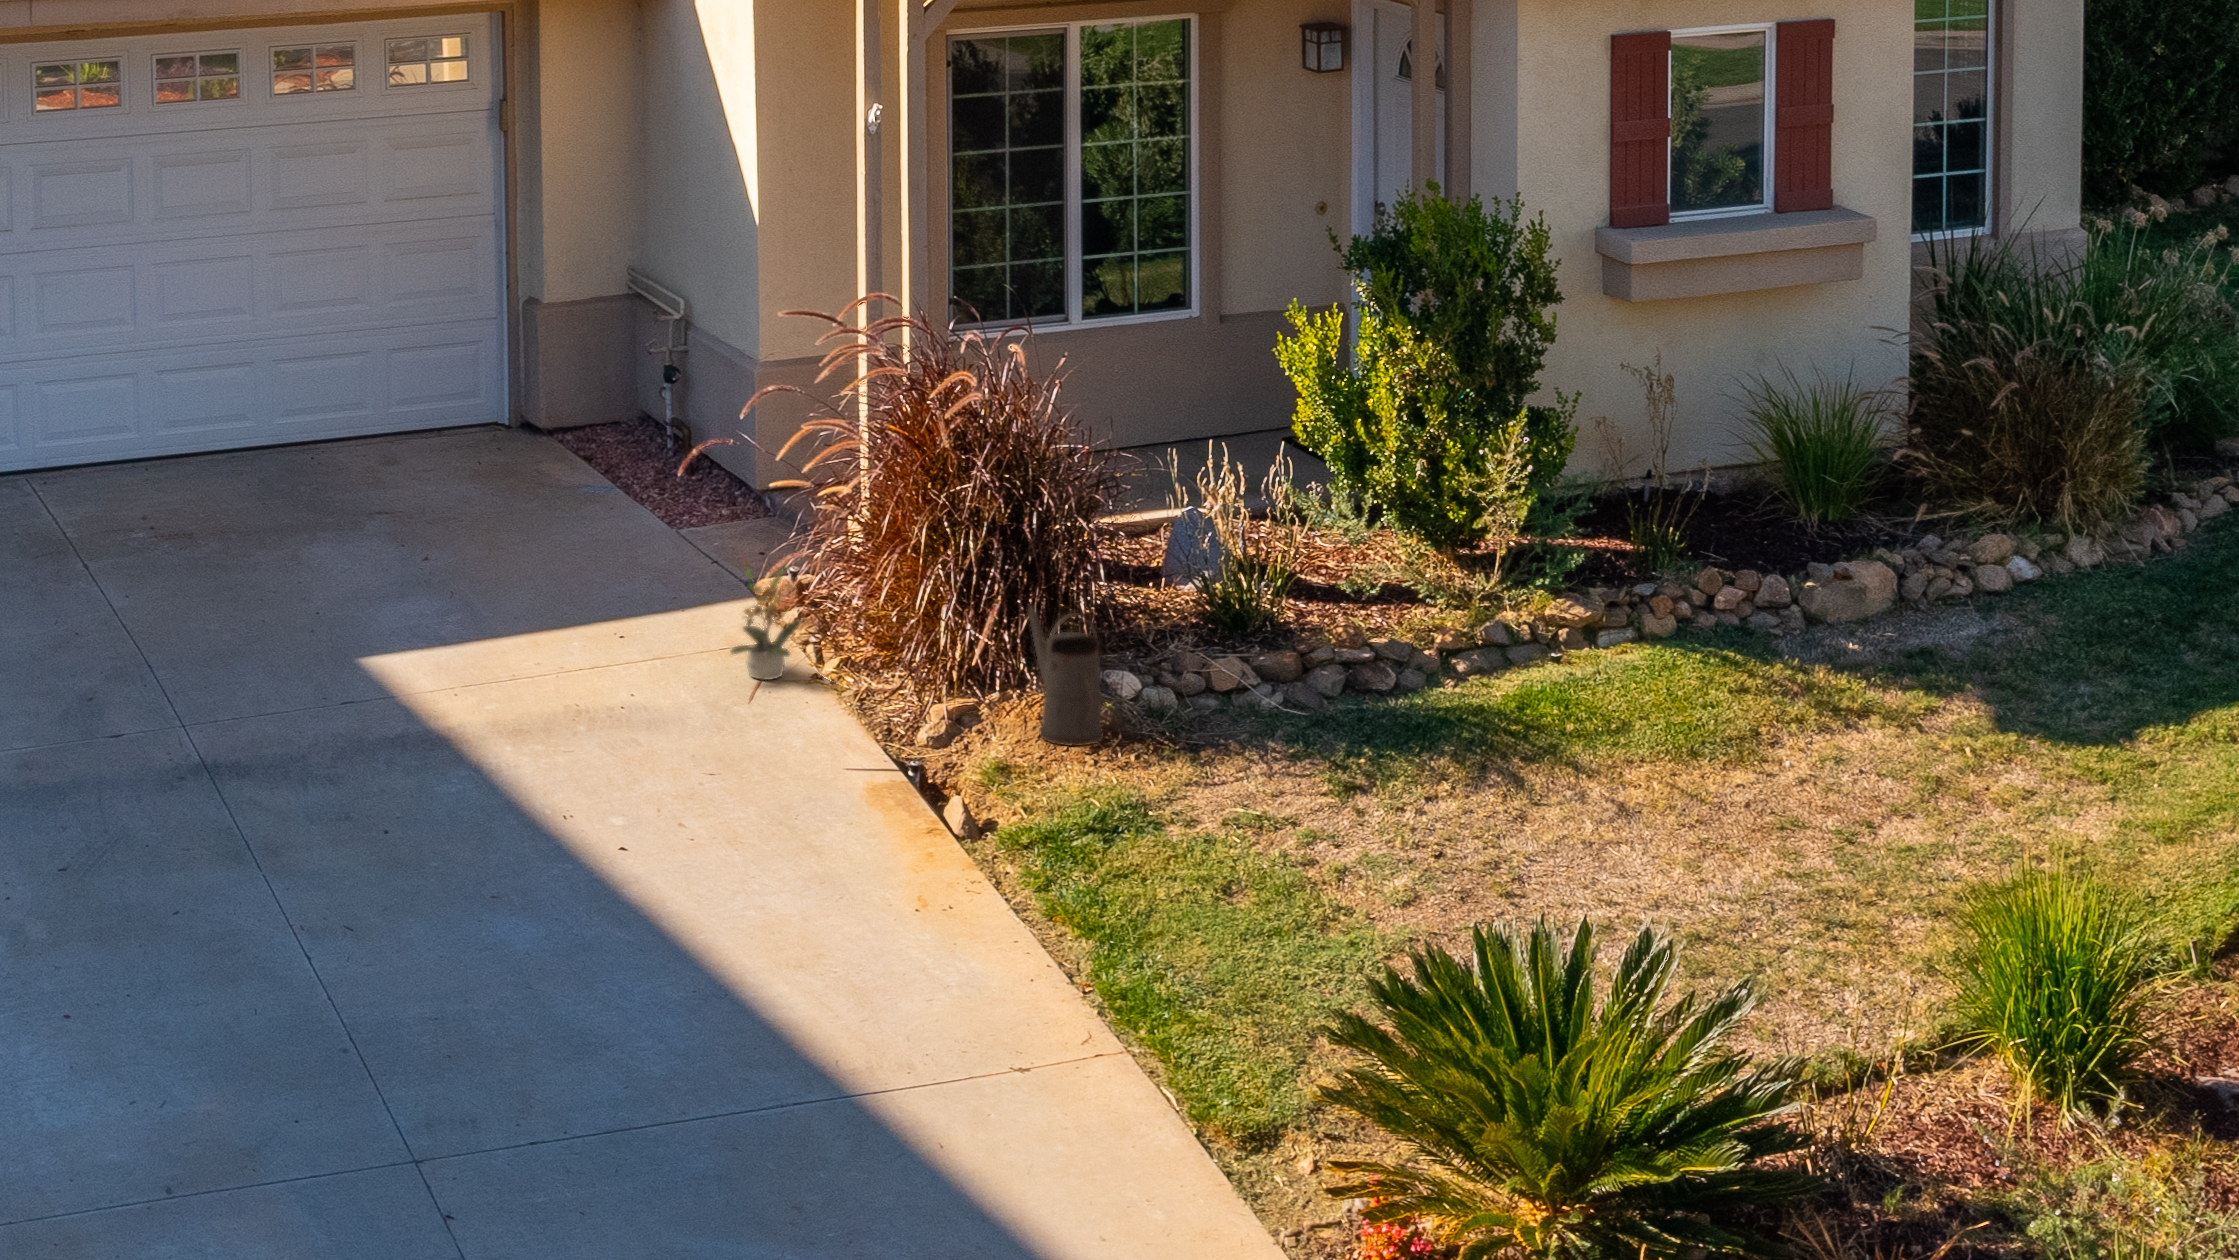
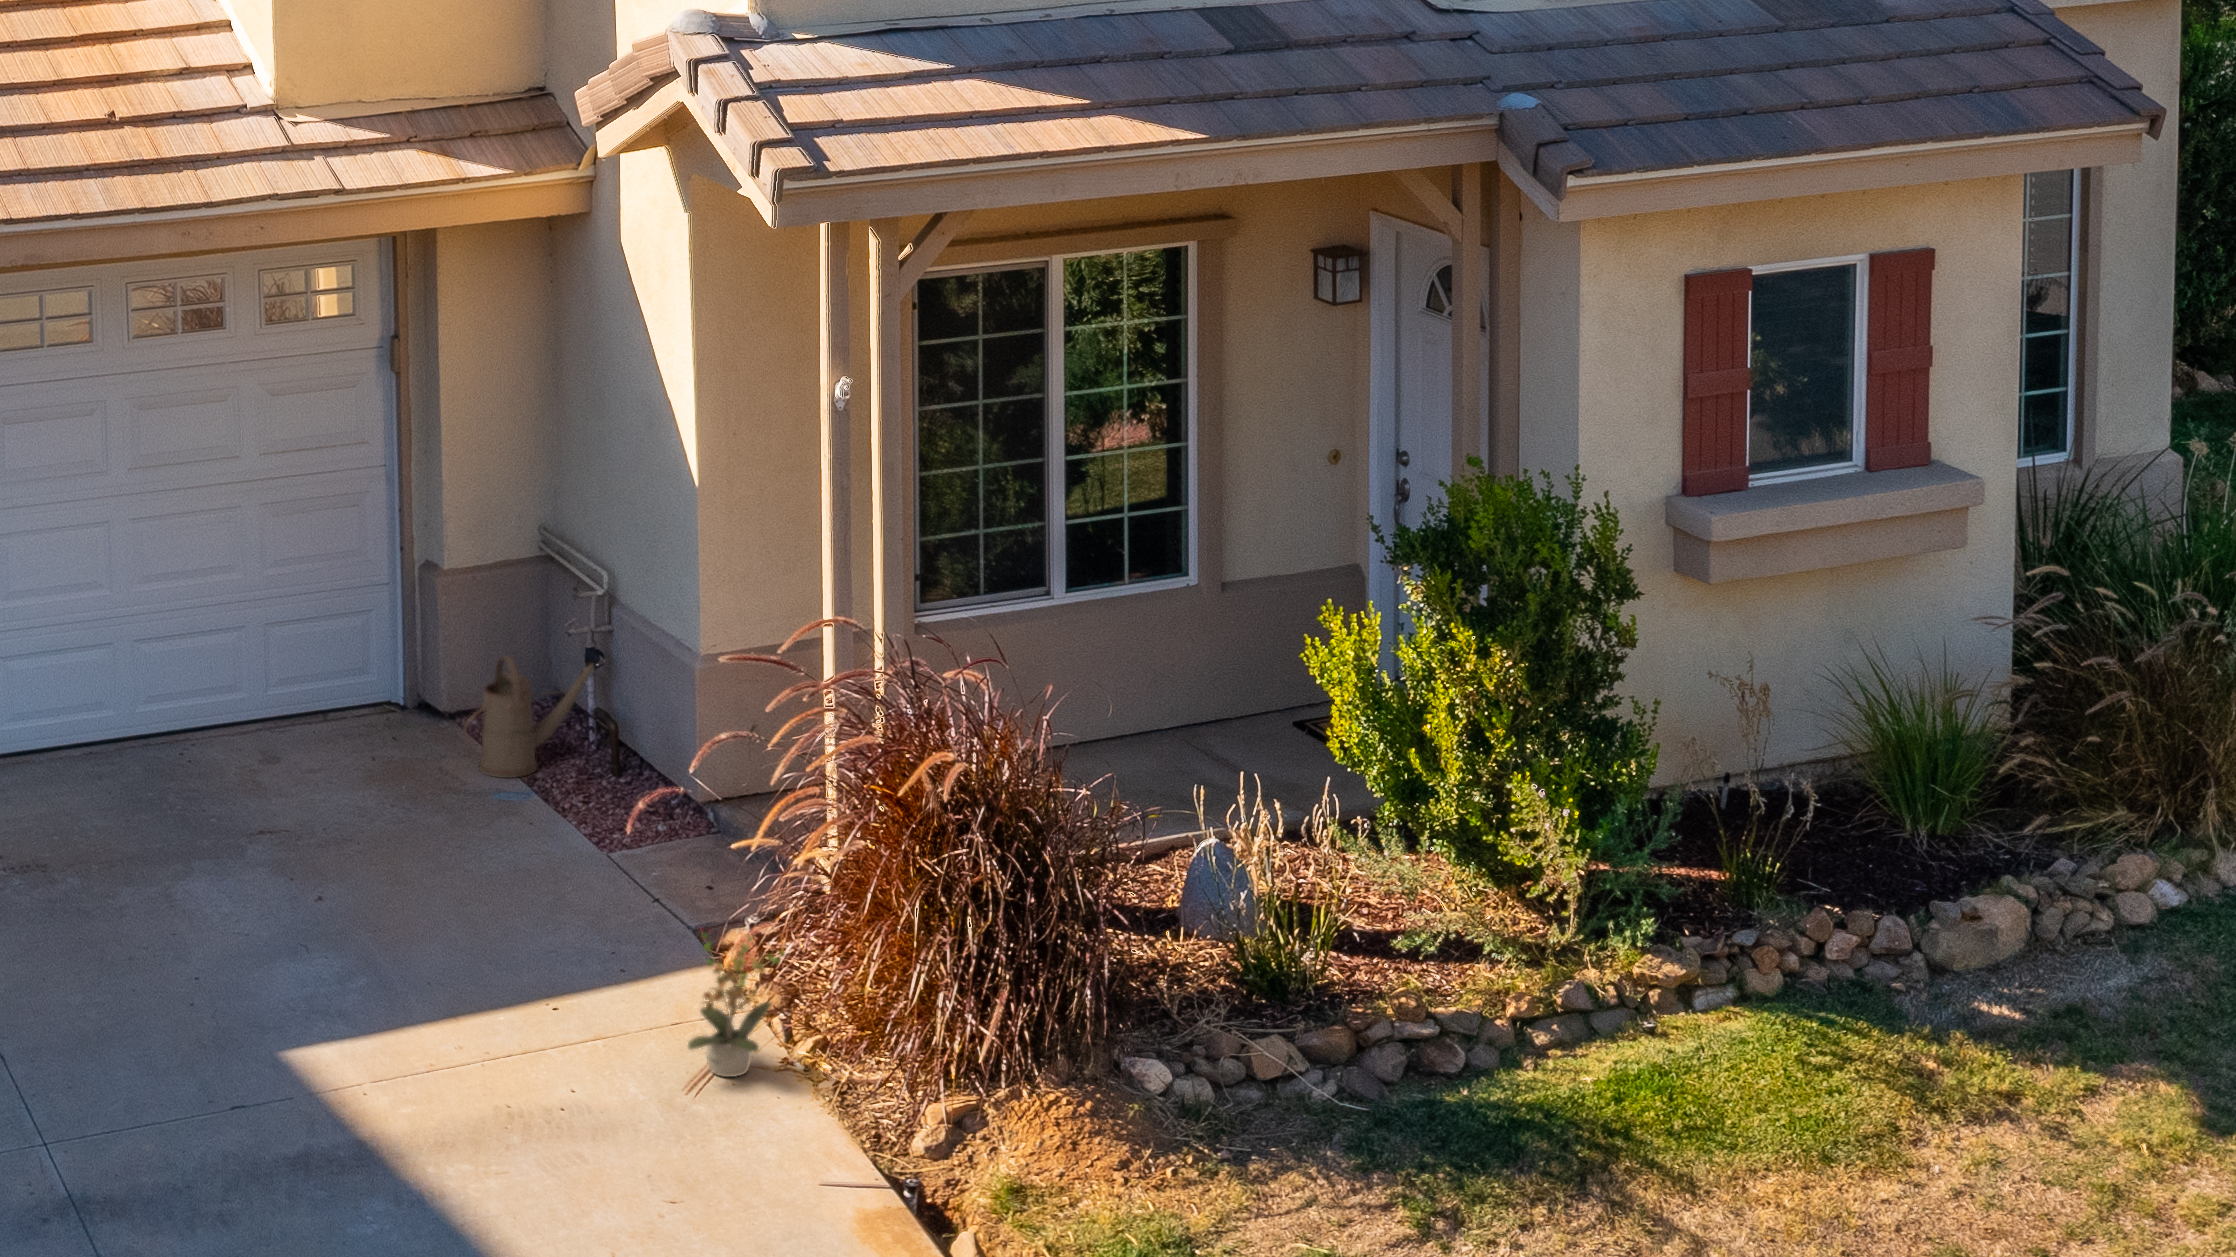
watering can: present [1026,606,1104,746] -> present [463,656,594,778]

